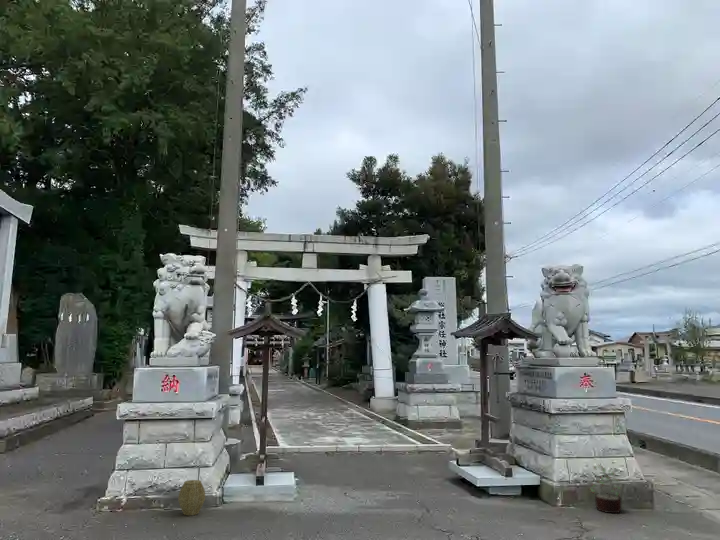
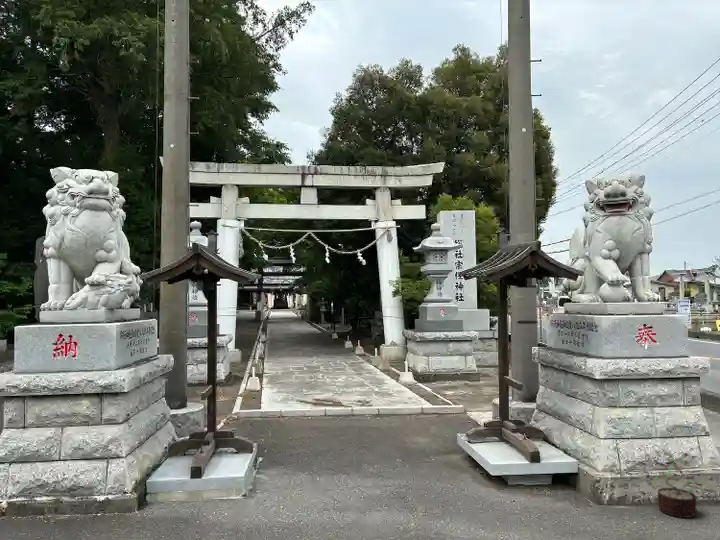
woven basket: present [178,480,205,515] -> none [72,478,112,528]

